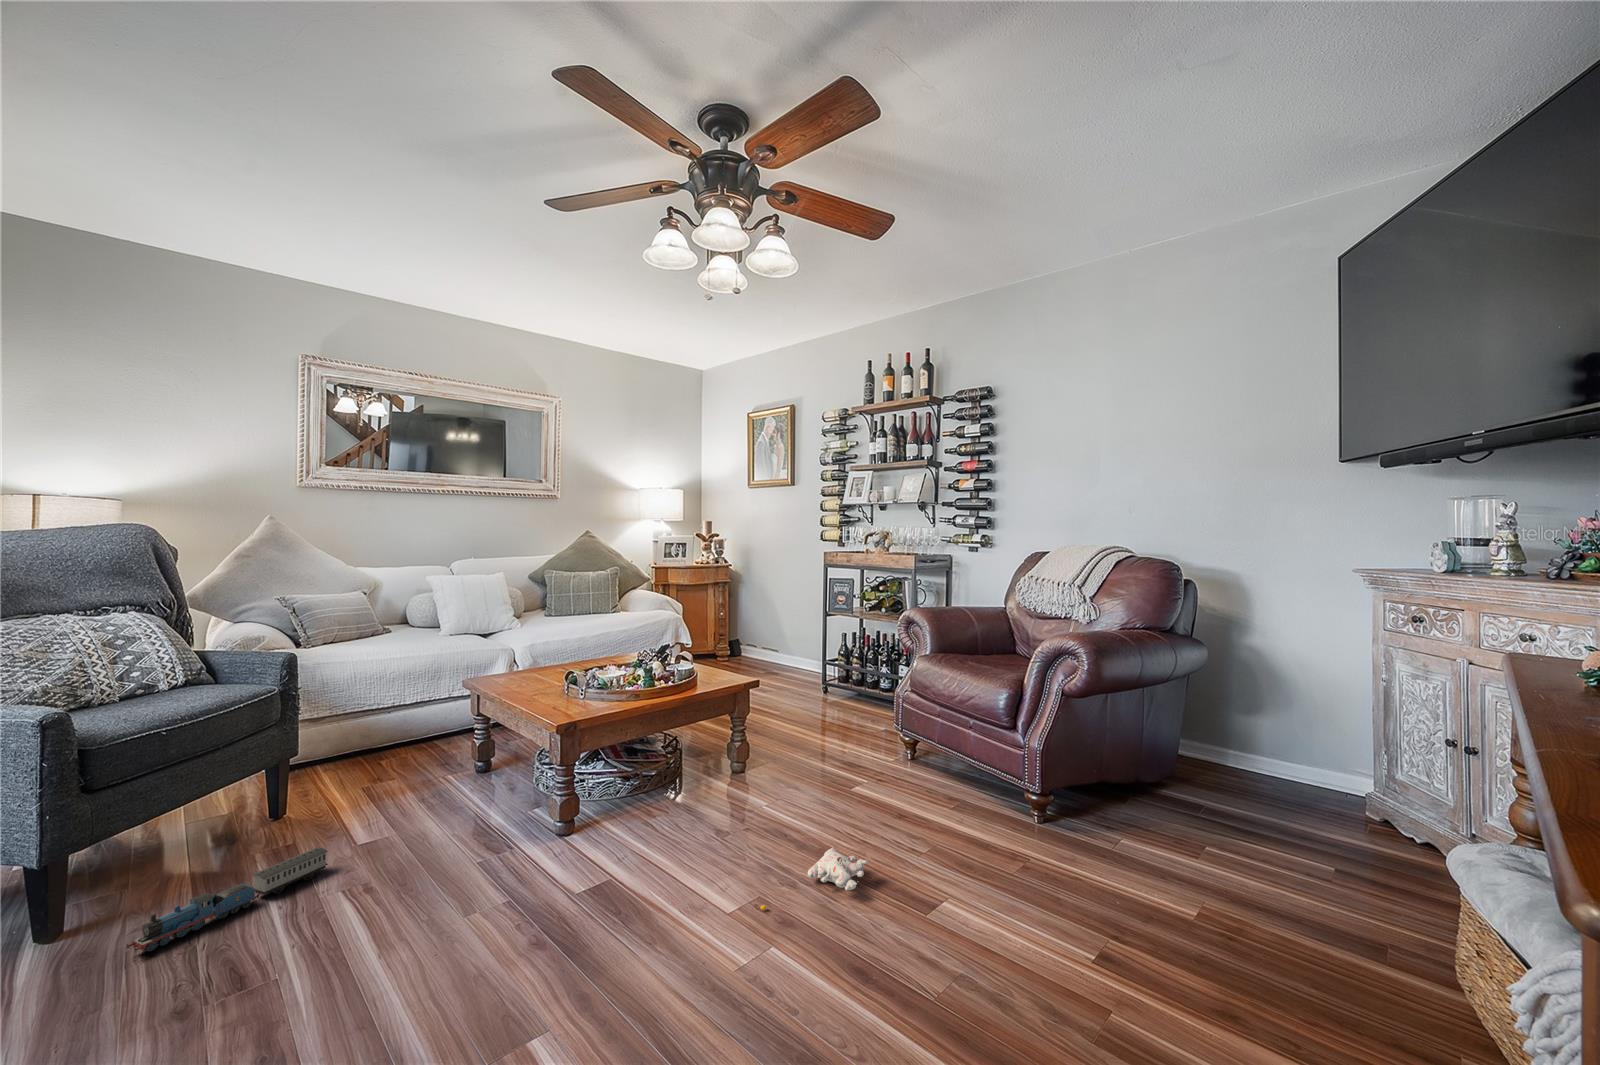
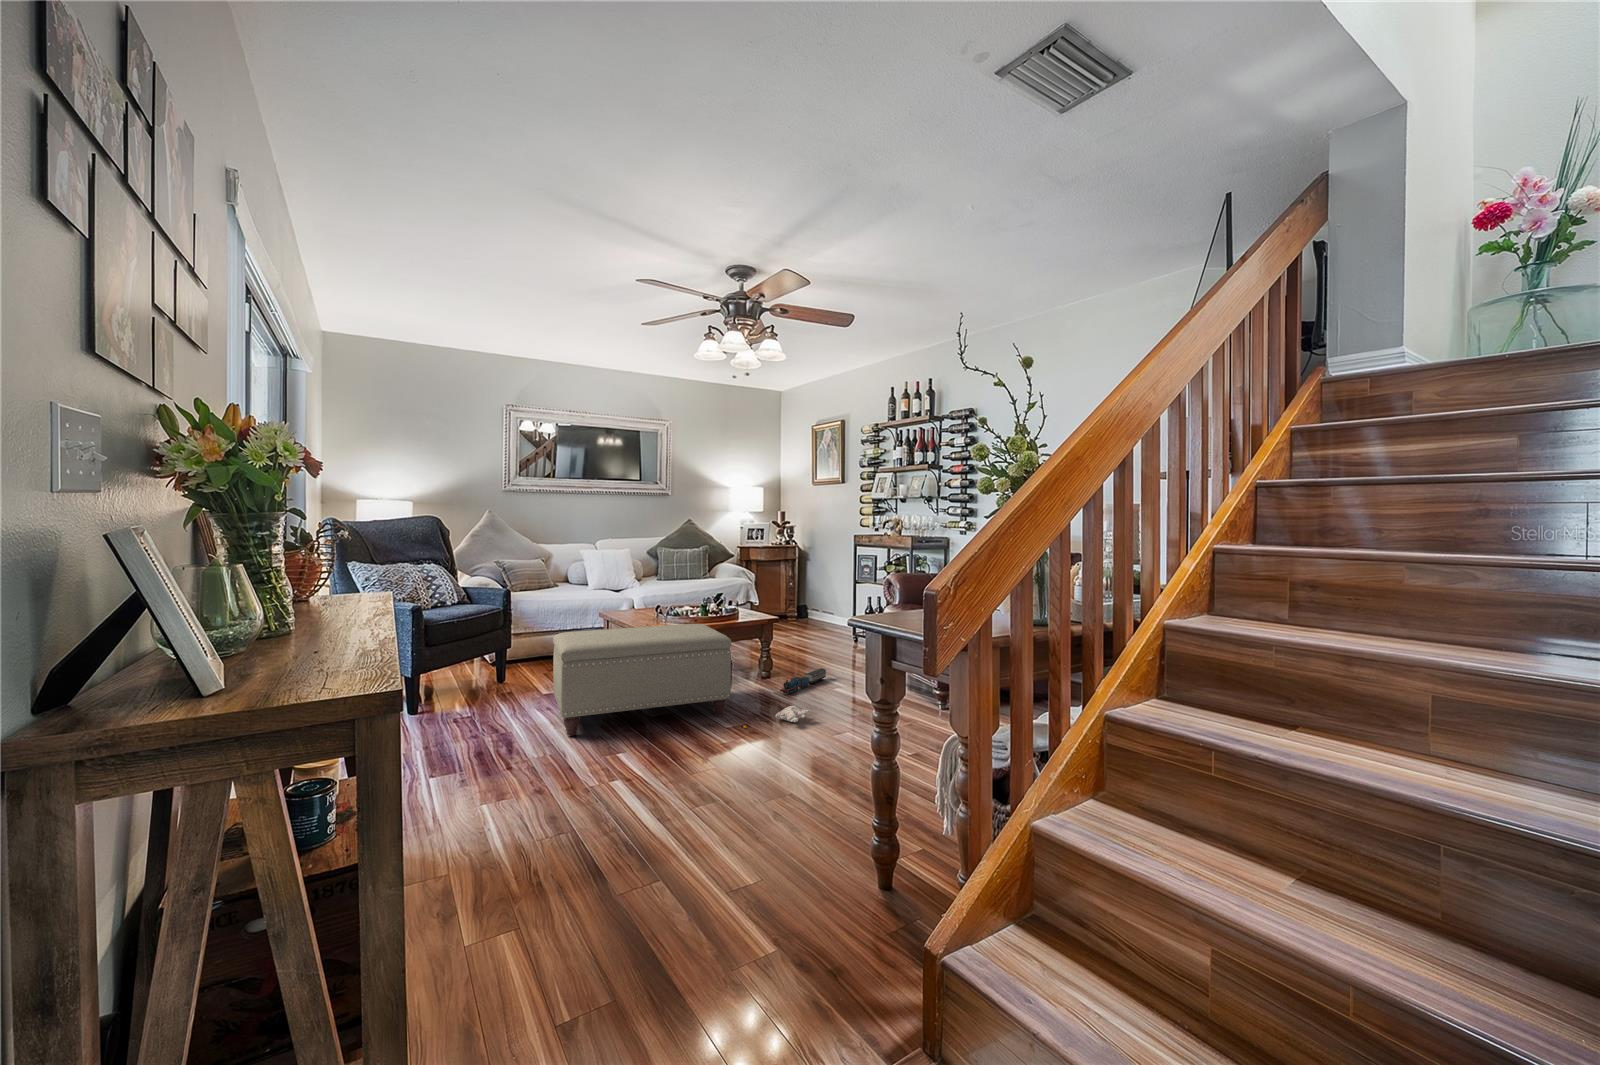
ottoman: none [379,705,725,976] -> present [553,624,731,735]
toy train: present [126,847,328,952] -> present [780,668,826,694]

